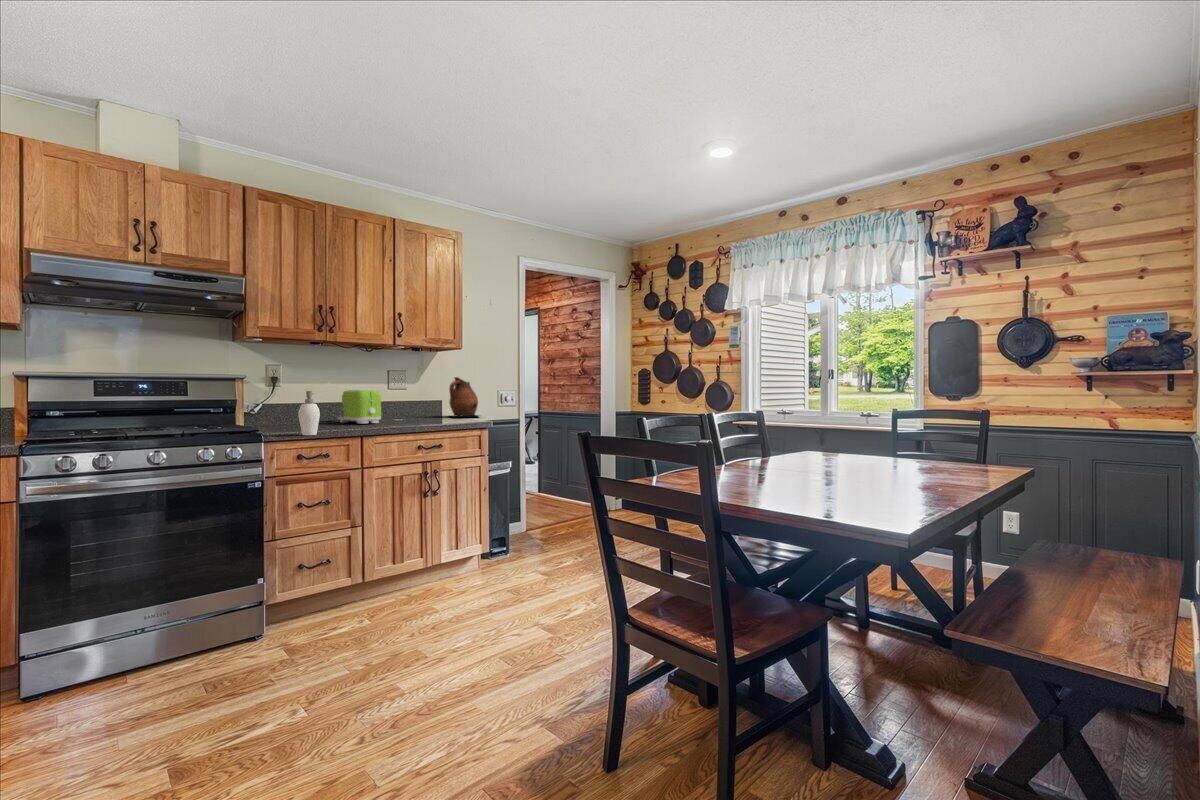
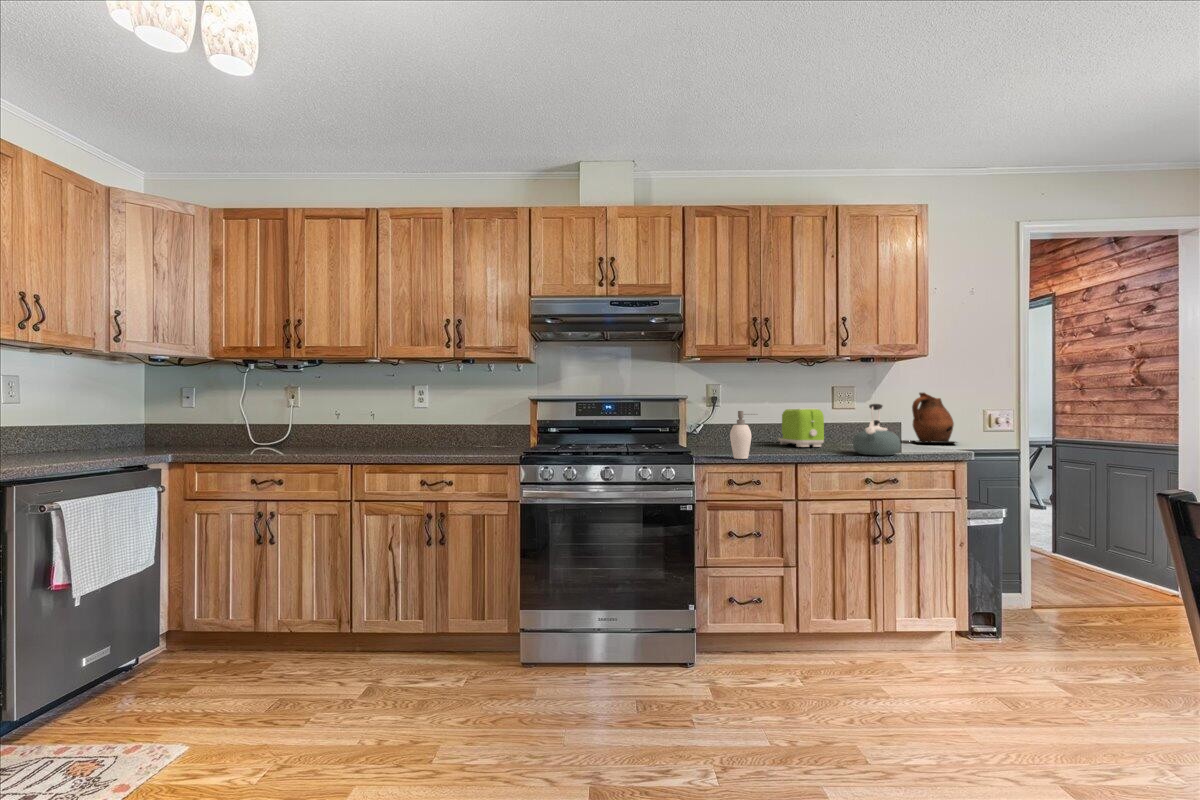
kettle: none [407,385,443,427] -> present [853,404,901,455]

